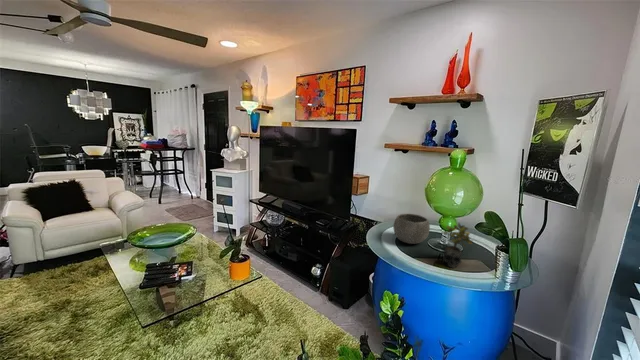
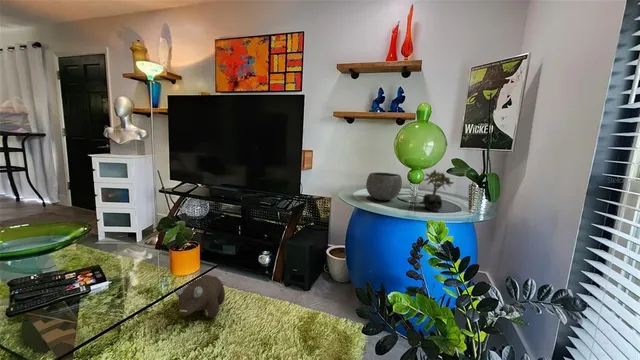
plush toy: none [235,279,276,315] -> present [175,275,225,318]

